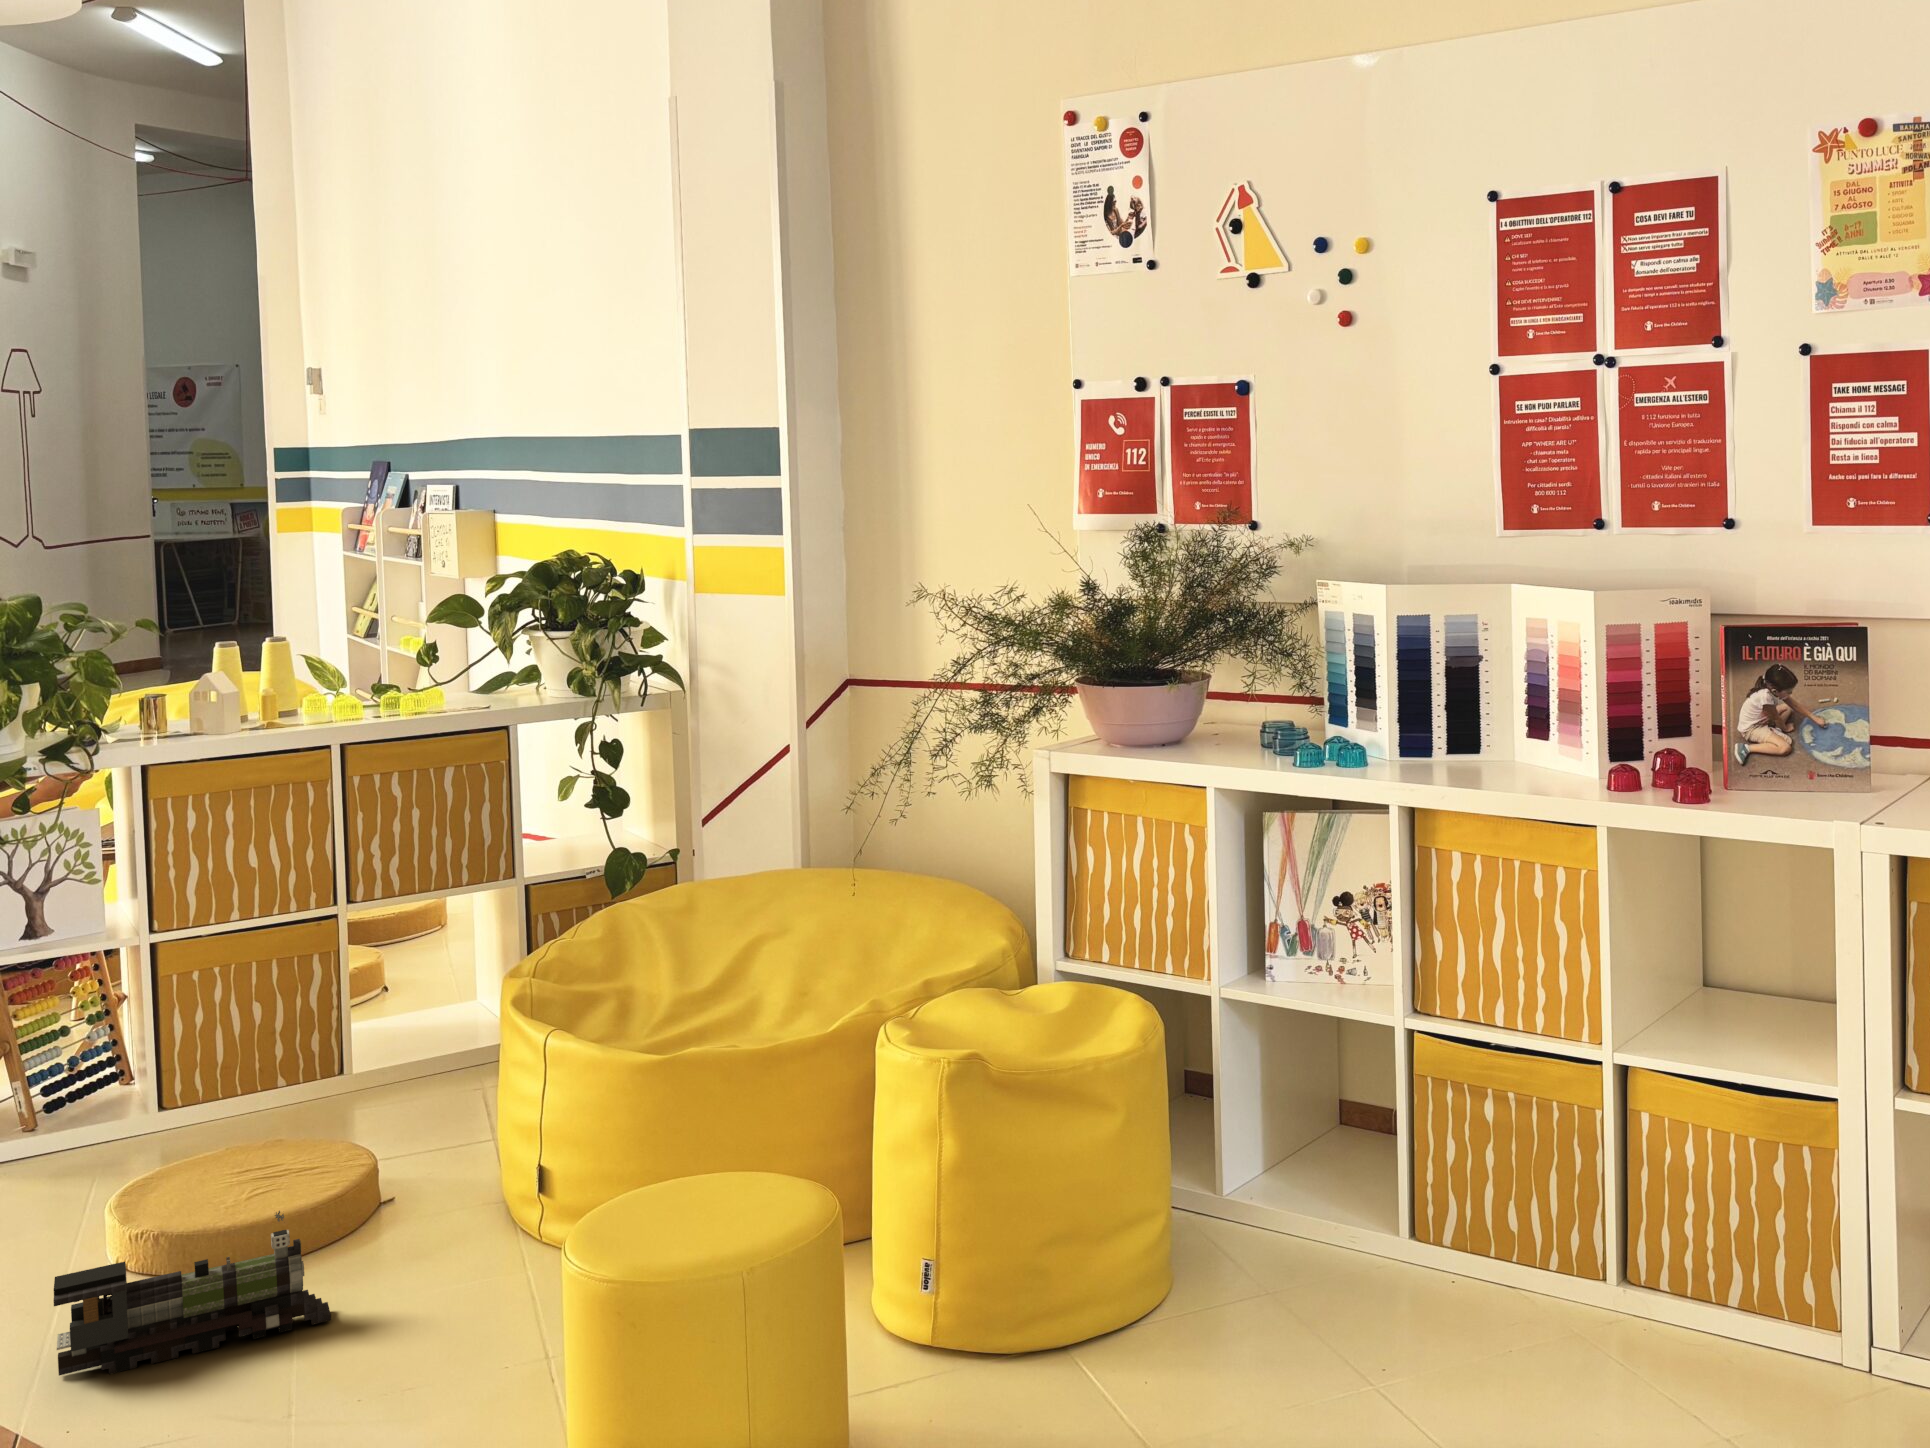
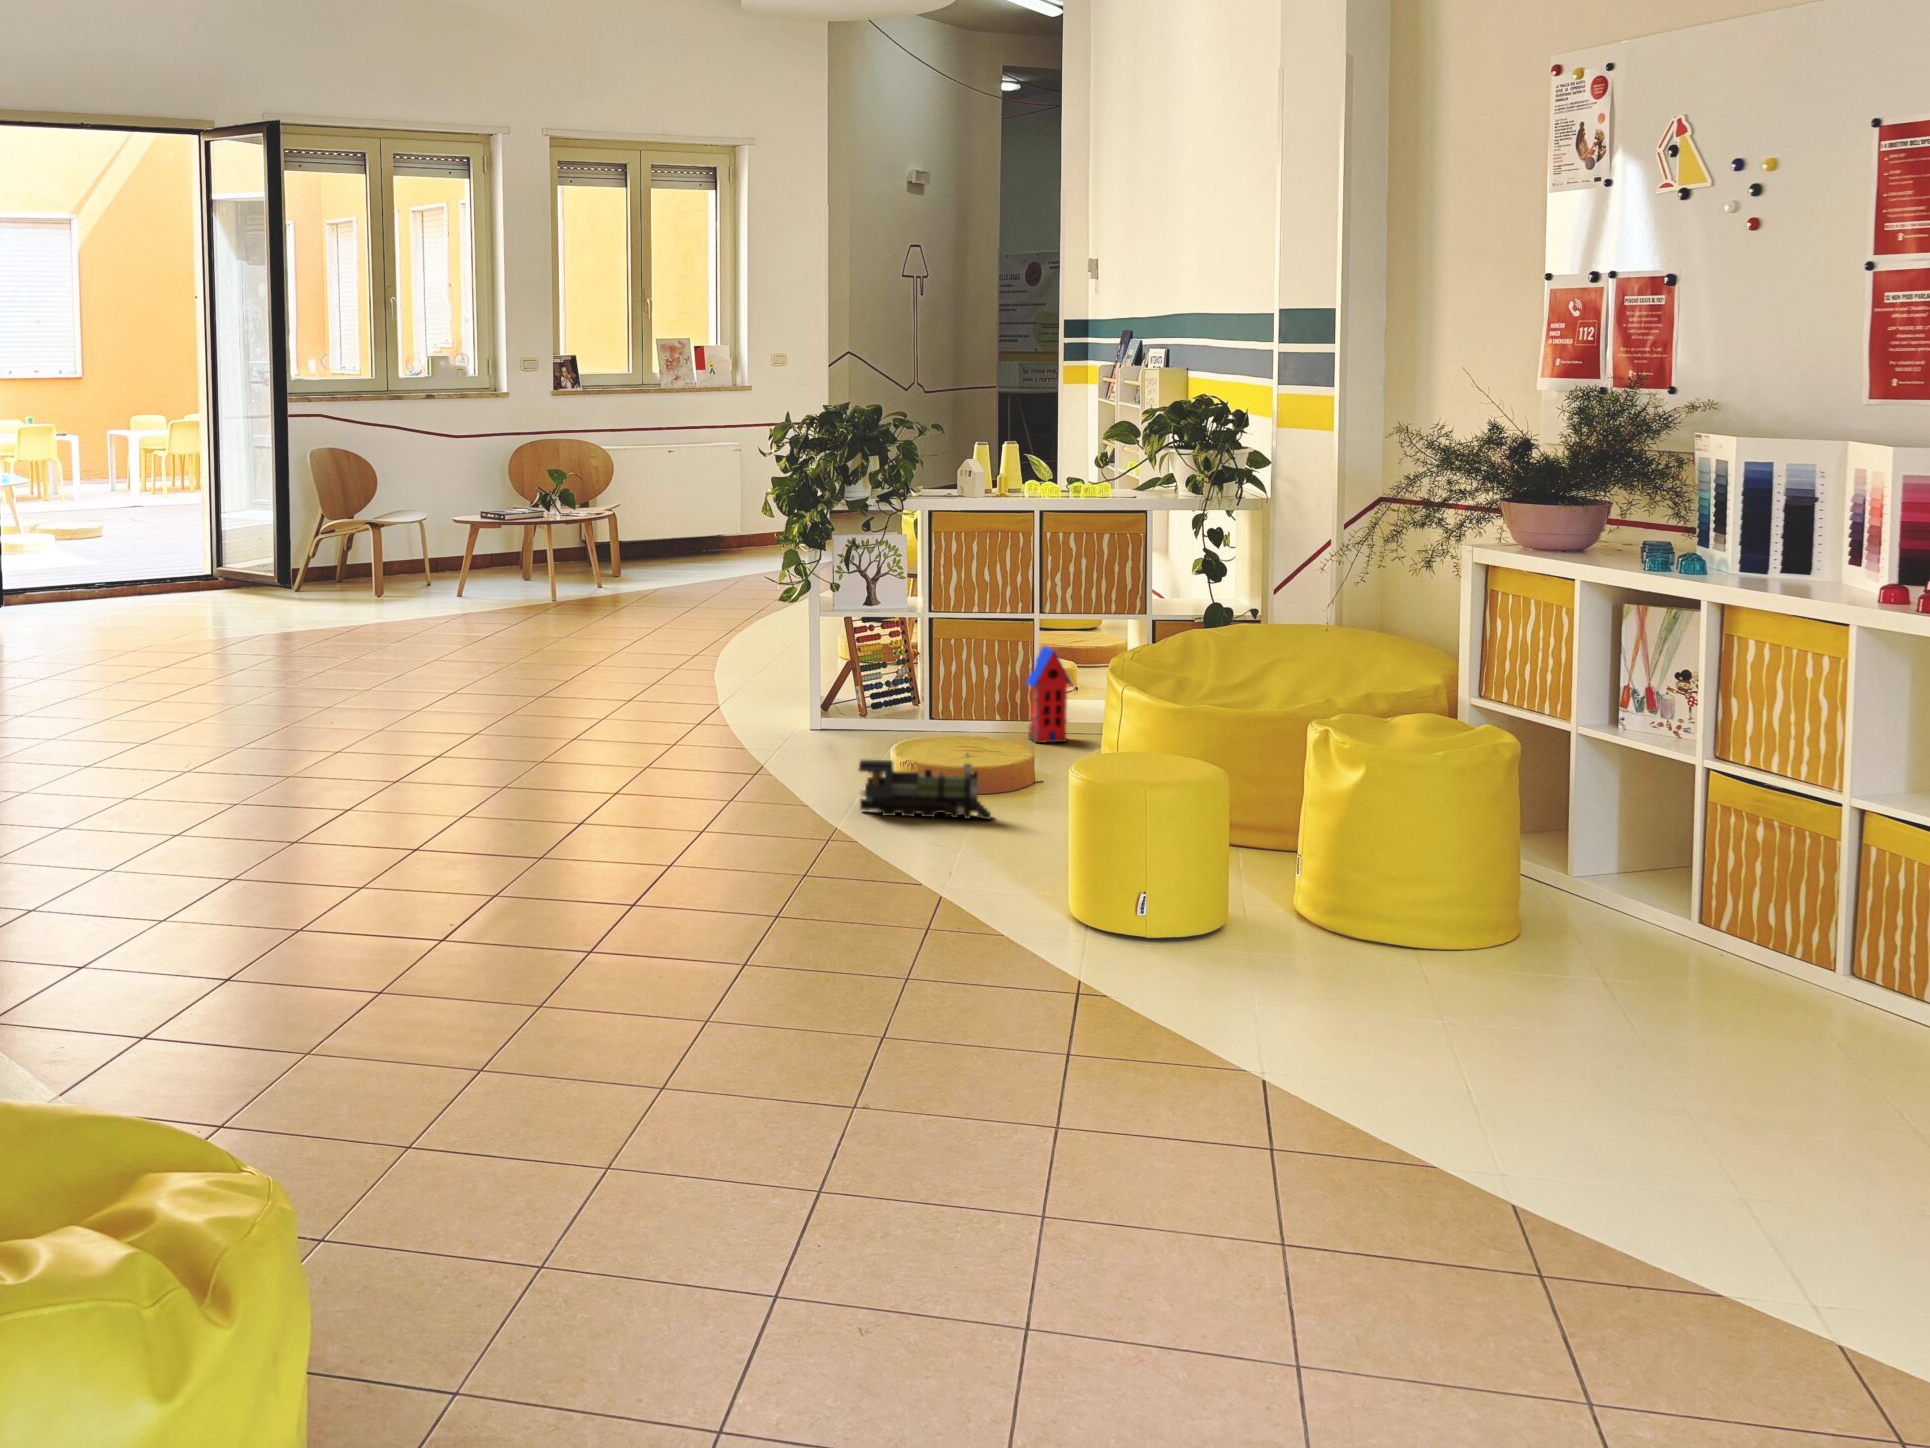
toy house: none [326,957,412,1116] -> present [1027,646,1072,743]

